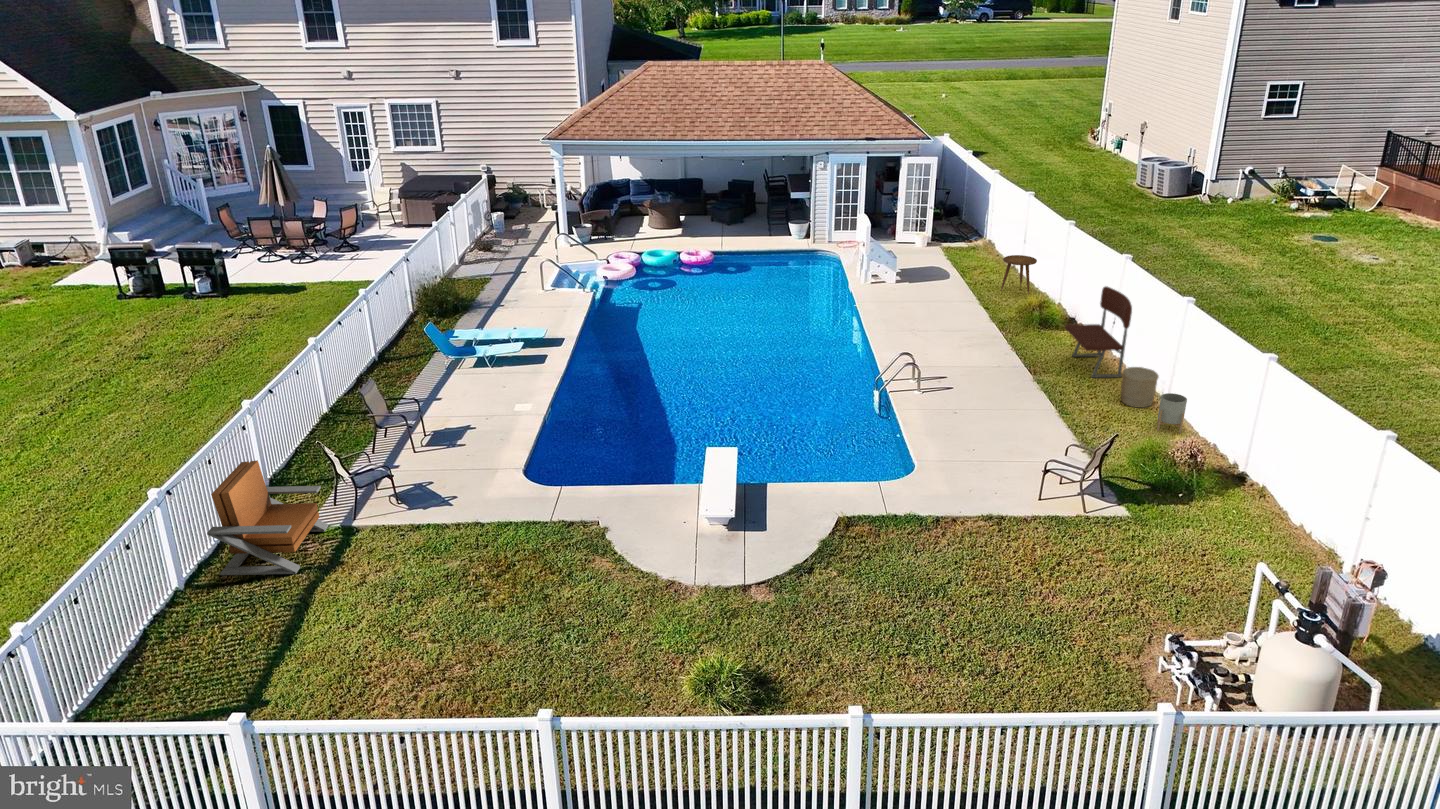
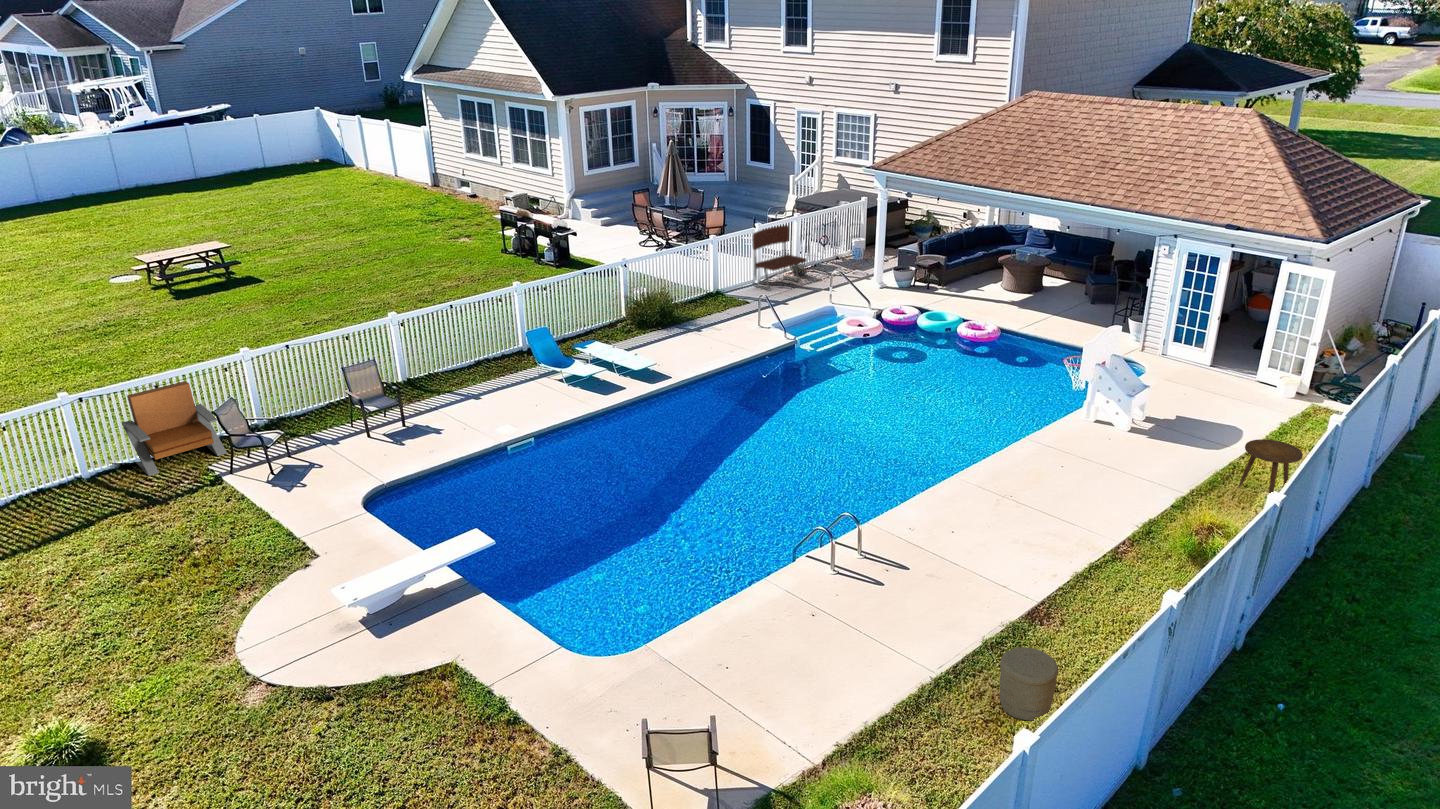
bench: present [1065,286,1132,378] -> present [752,225,806,290]
planter: present [1157,393,1187,434] -> none [949,704,1002,777]

